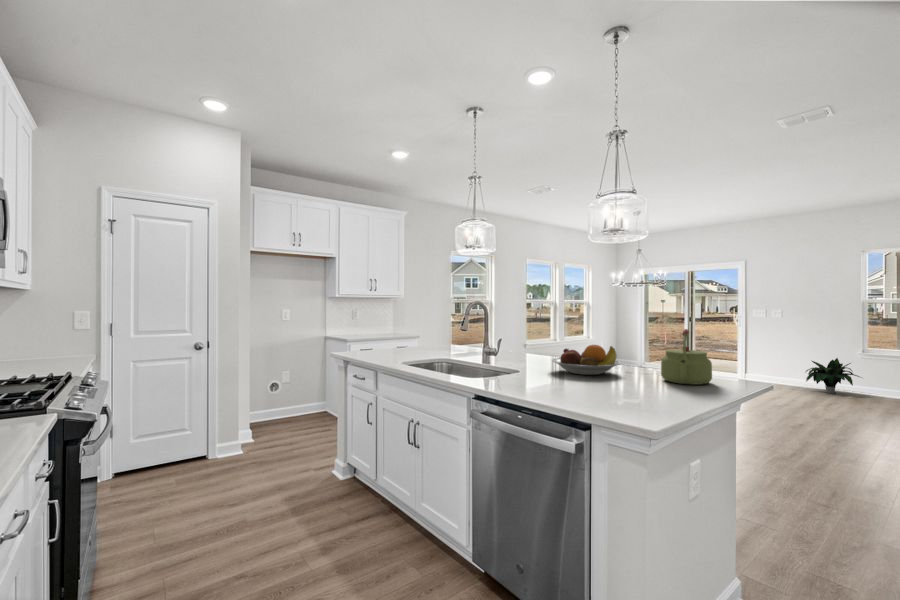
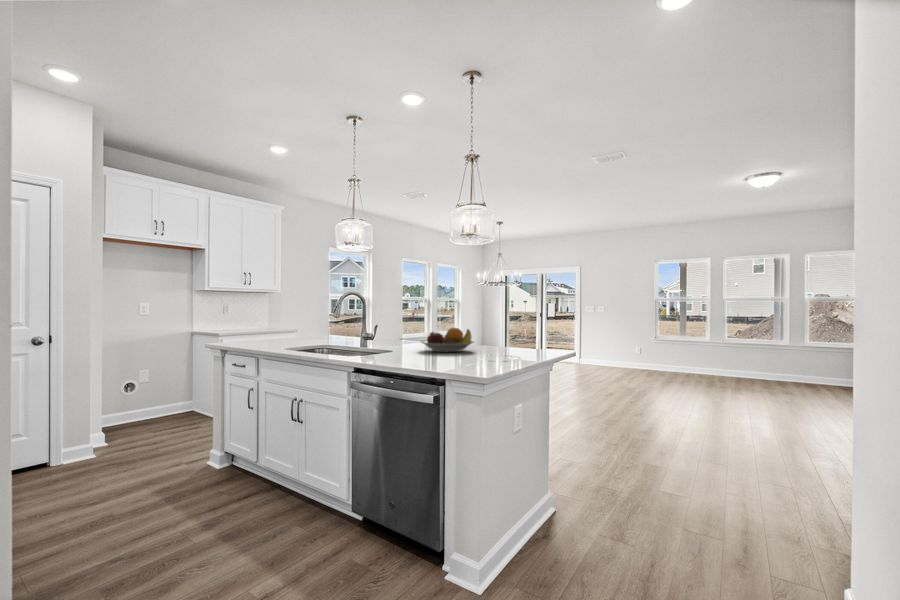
kettle: present [661,329,712,385] -> none [504,313,539,355]
potted plant: present [806,358,860,394] -> none [627,346,666,375]

